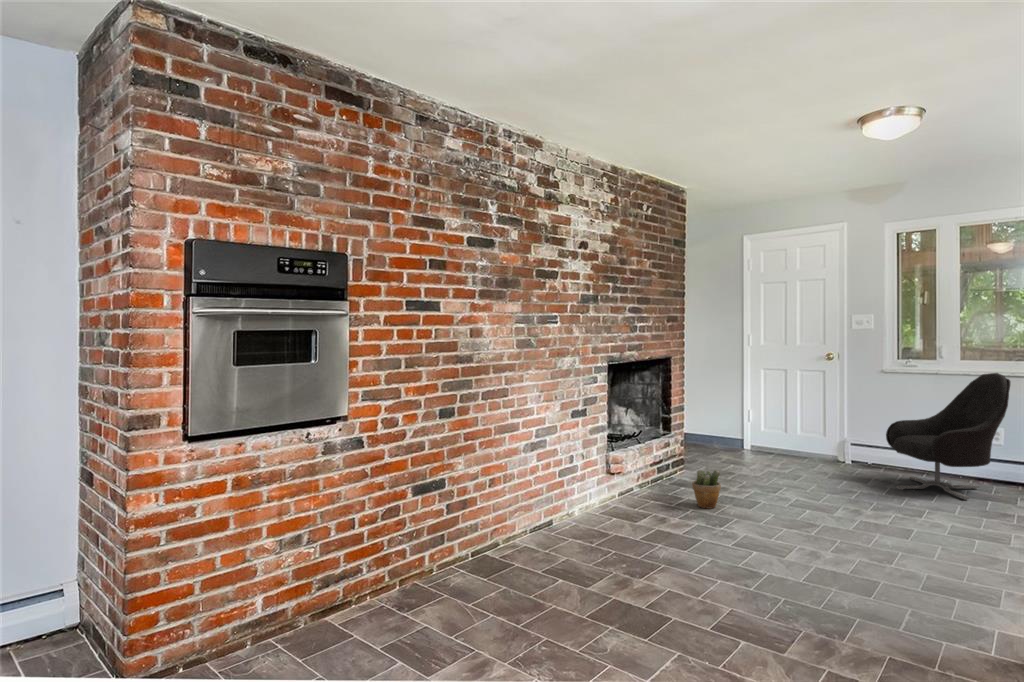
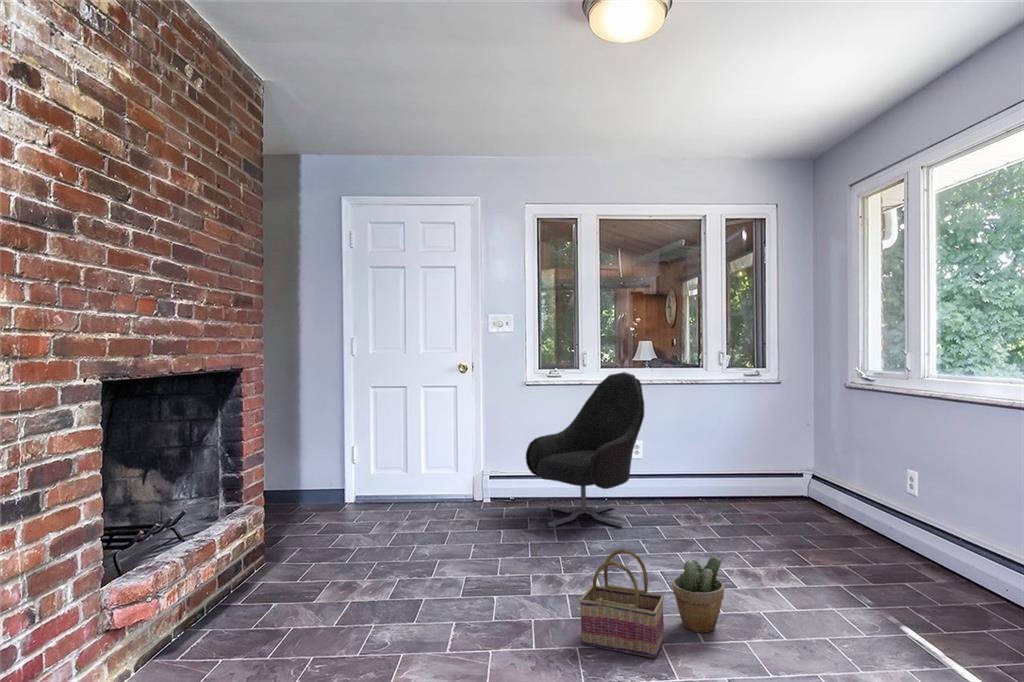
potted plant: present [692,470,721,509] -> present [672,556,725,633]
basket: none [852,488,914,553] -> present [579,549,664,658]

